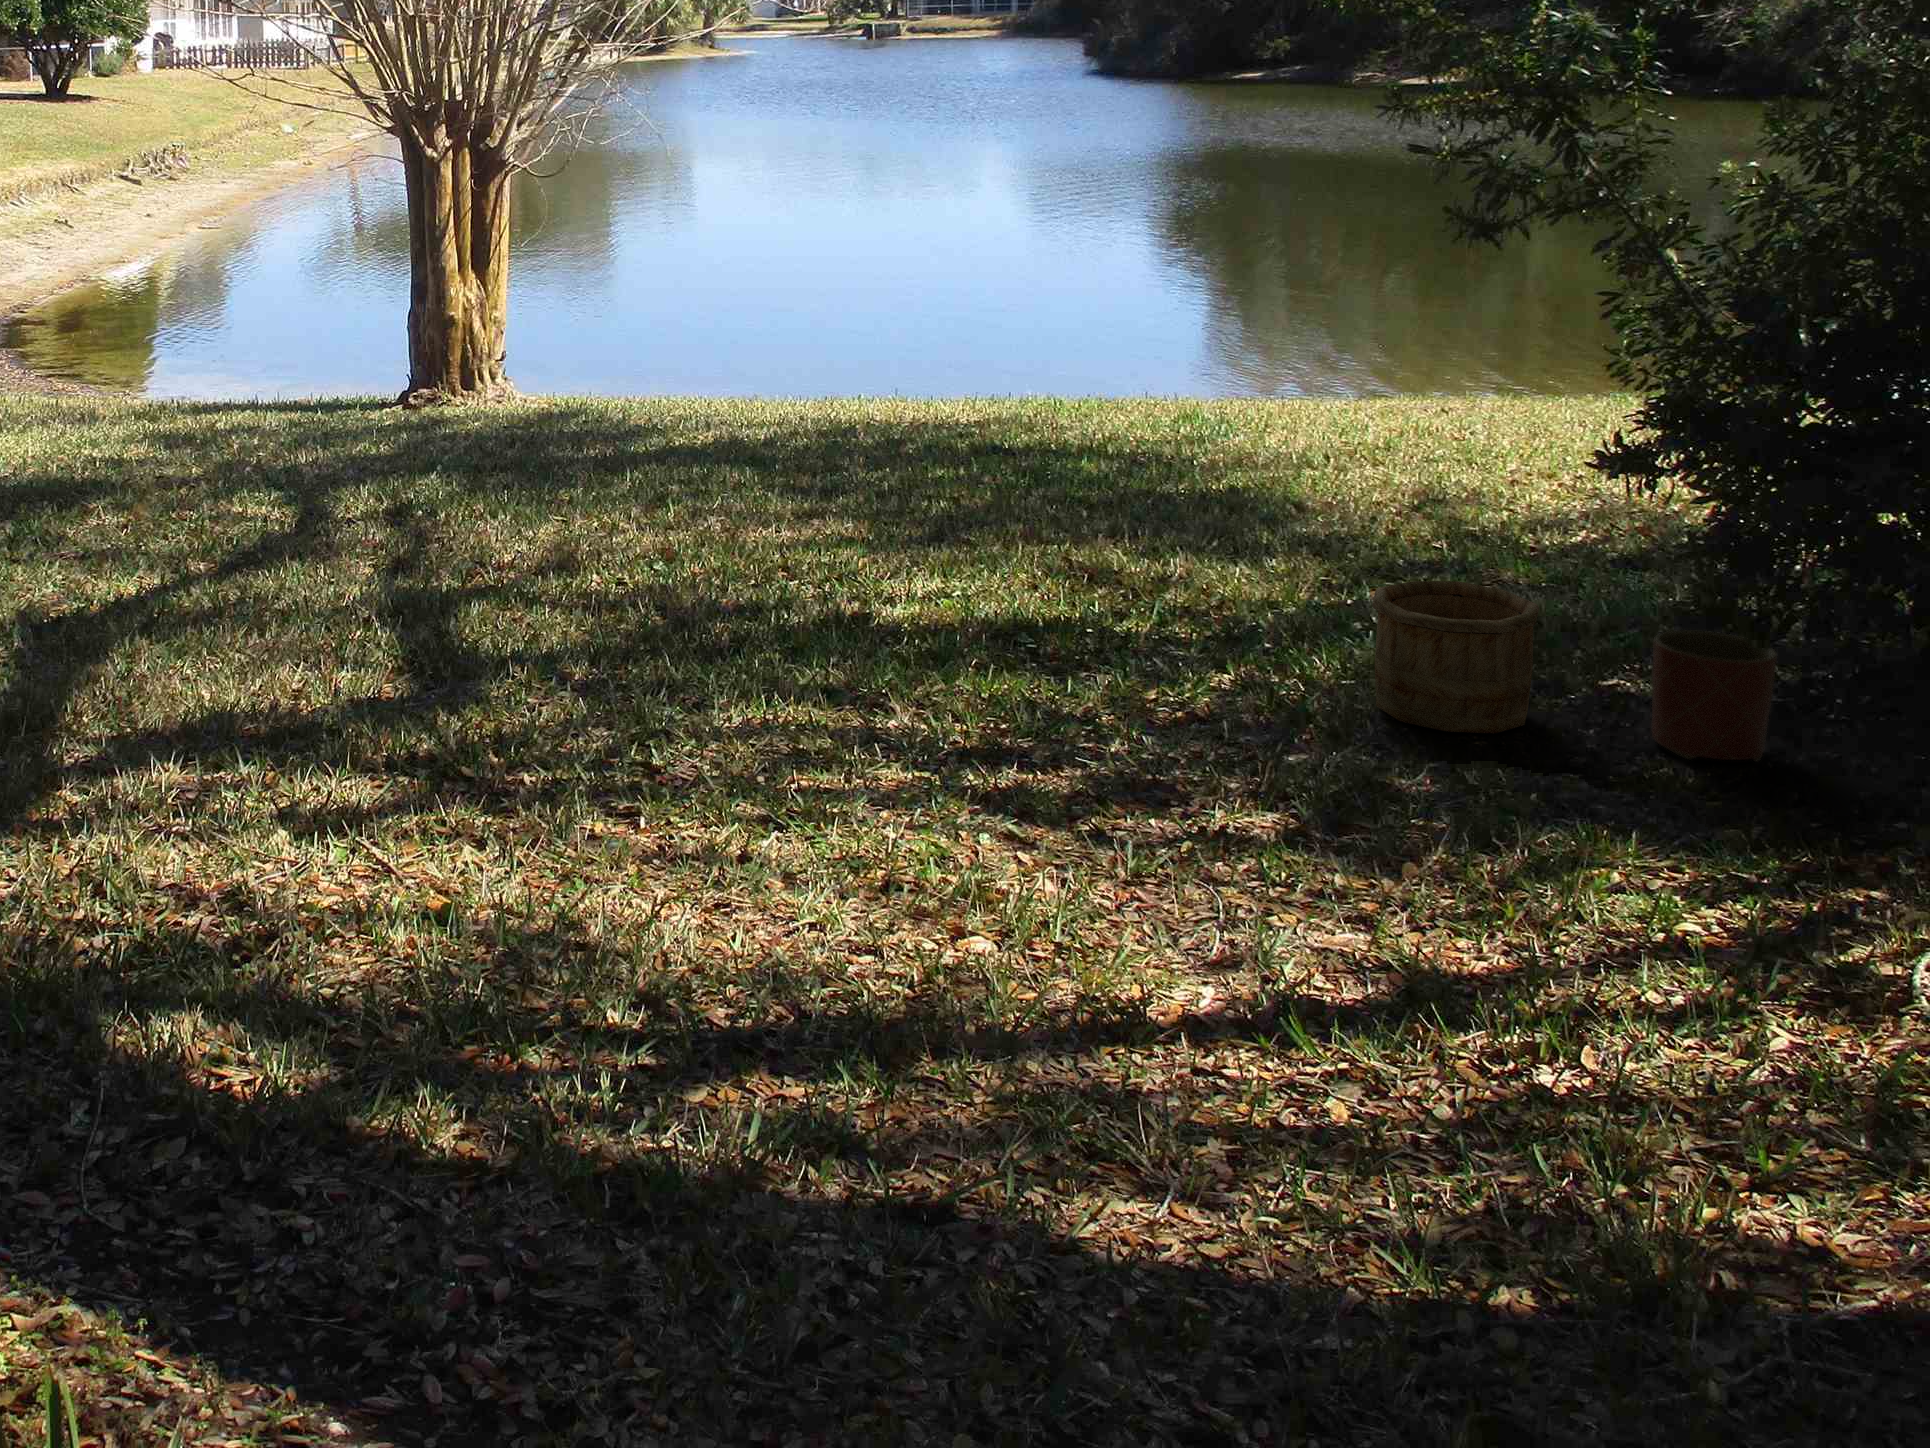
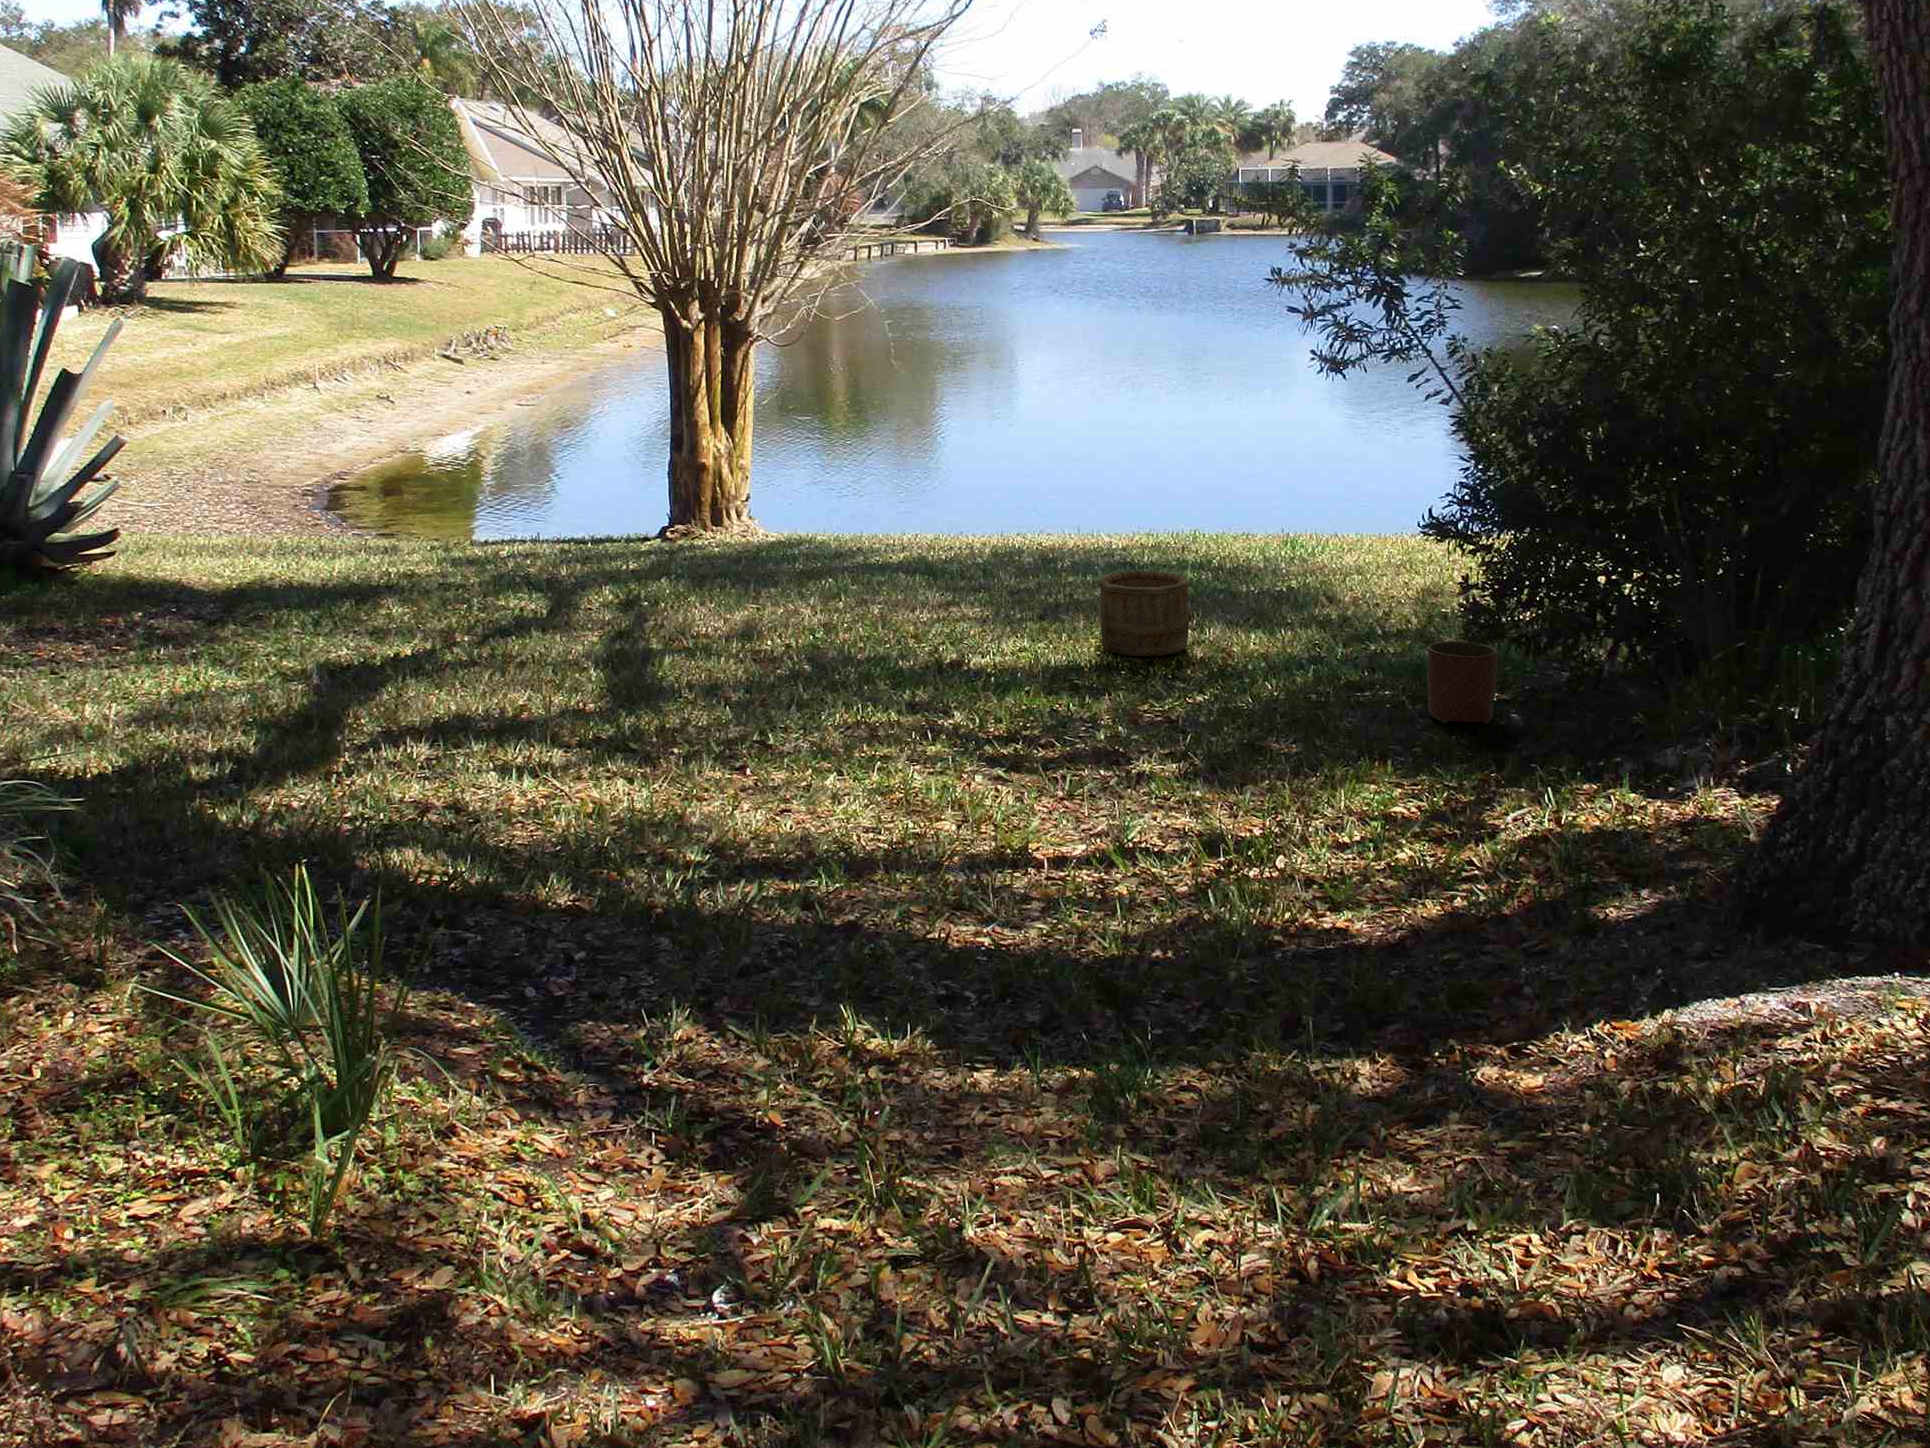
wooden bucket: present [1372,581,1539,734] -> present [1098,571,1191,656]

